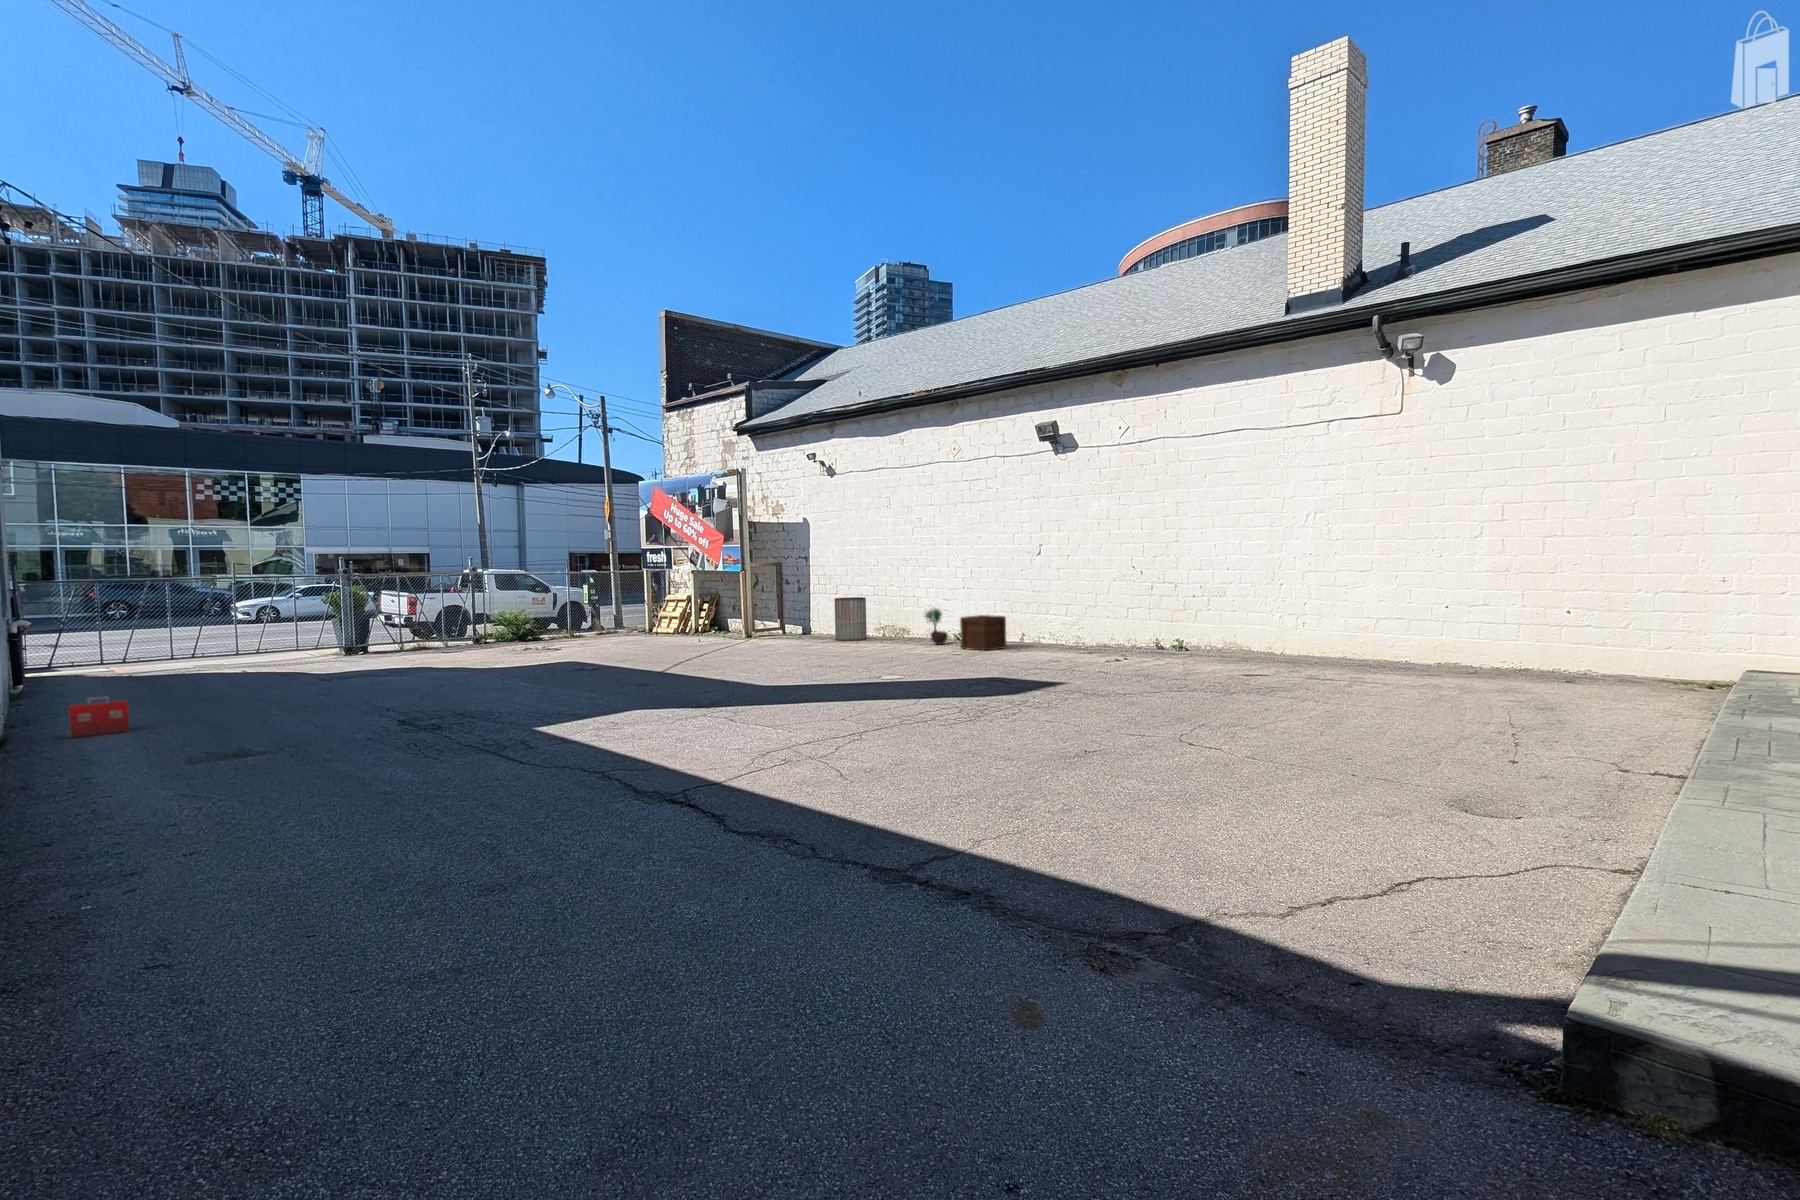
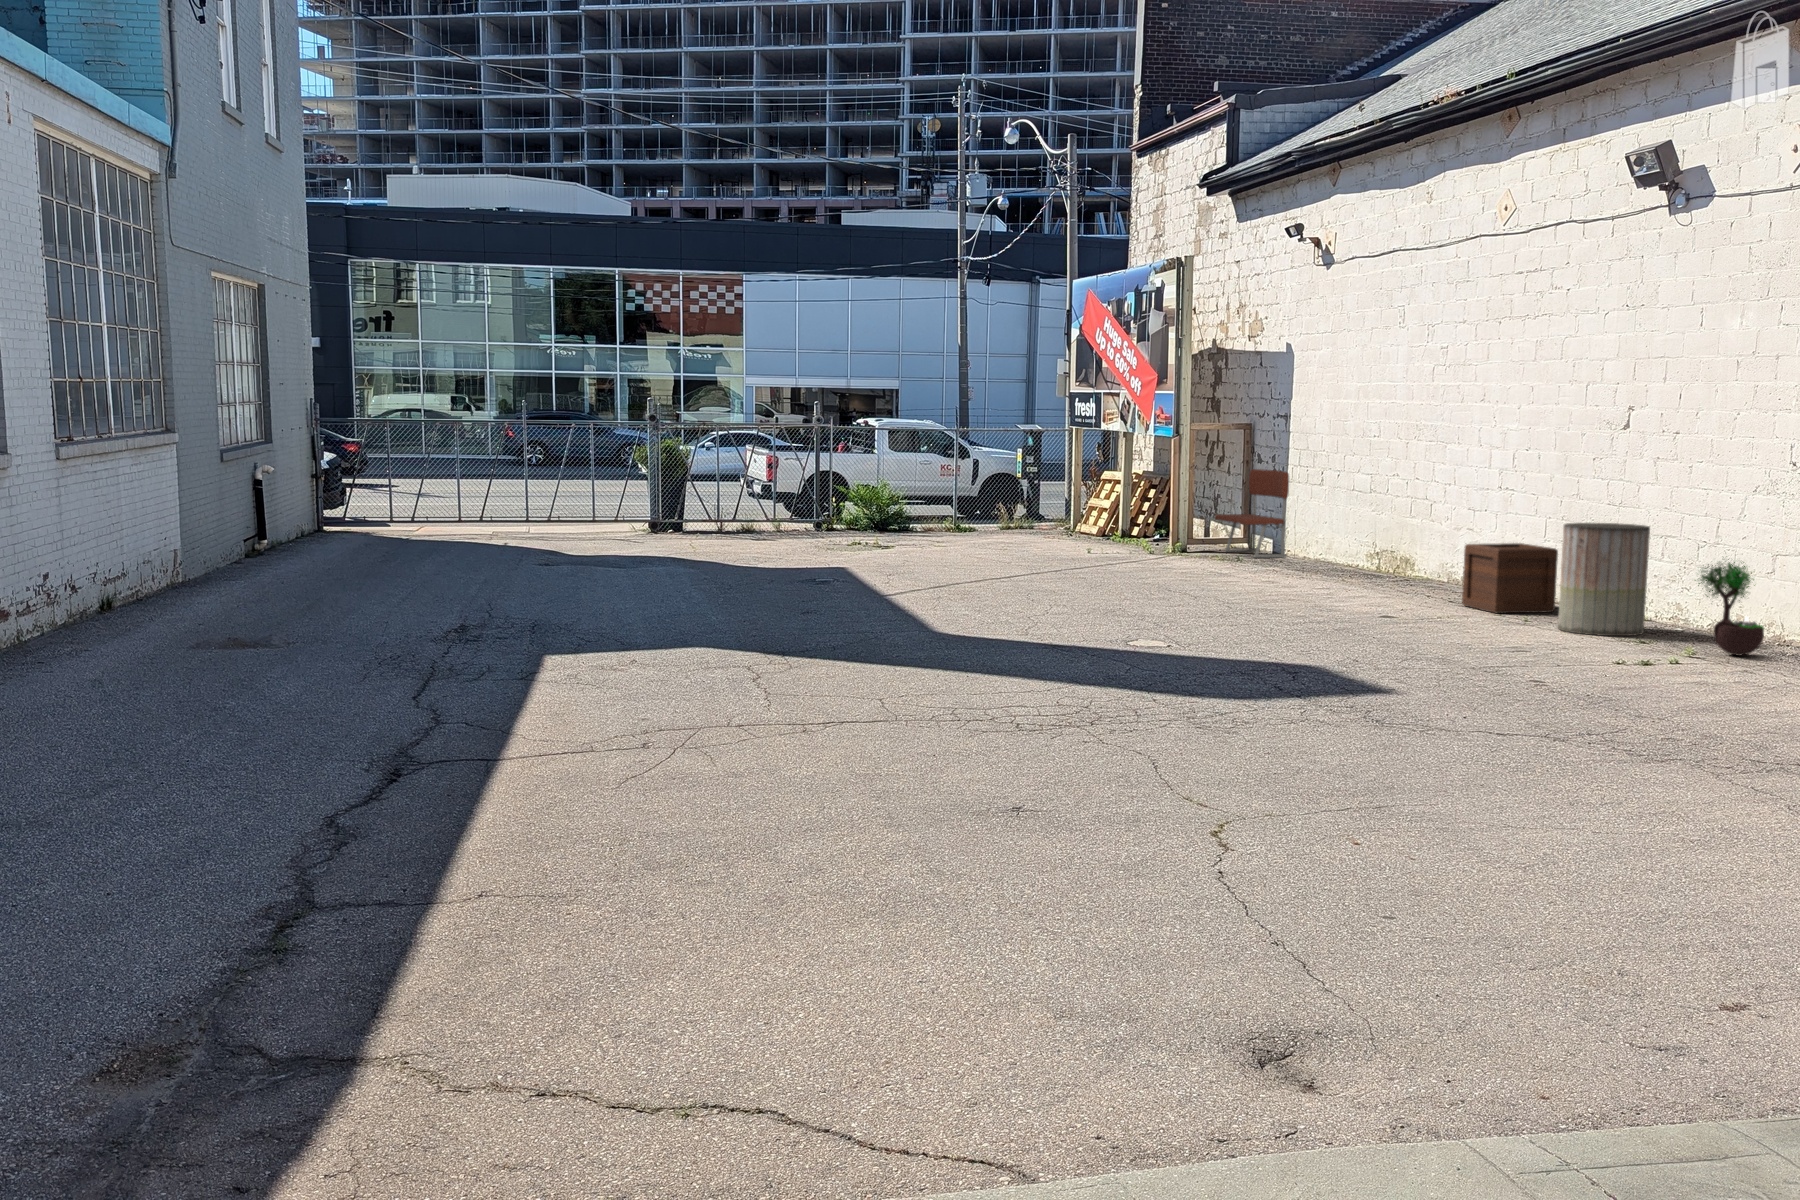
bench: none [769,588,814,637] -> present [1215,469,1289,558]
trash can: present [834,597,867,641] -> present [1558,523,1650,636]
potted tree: present [924,608,948,644] -> present [1695,559,1764,656]
toolbox: present [69,696,130,737] -> none [141,566,208,611]

